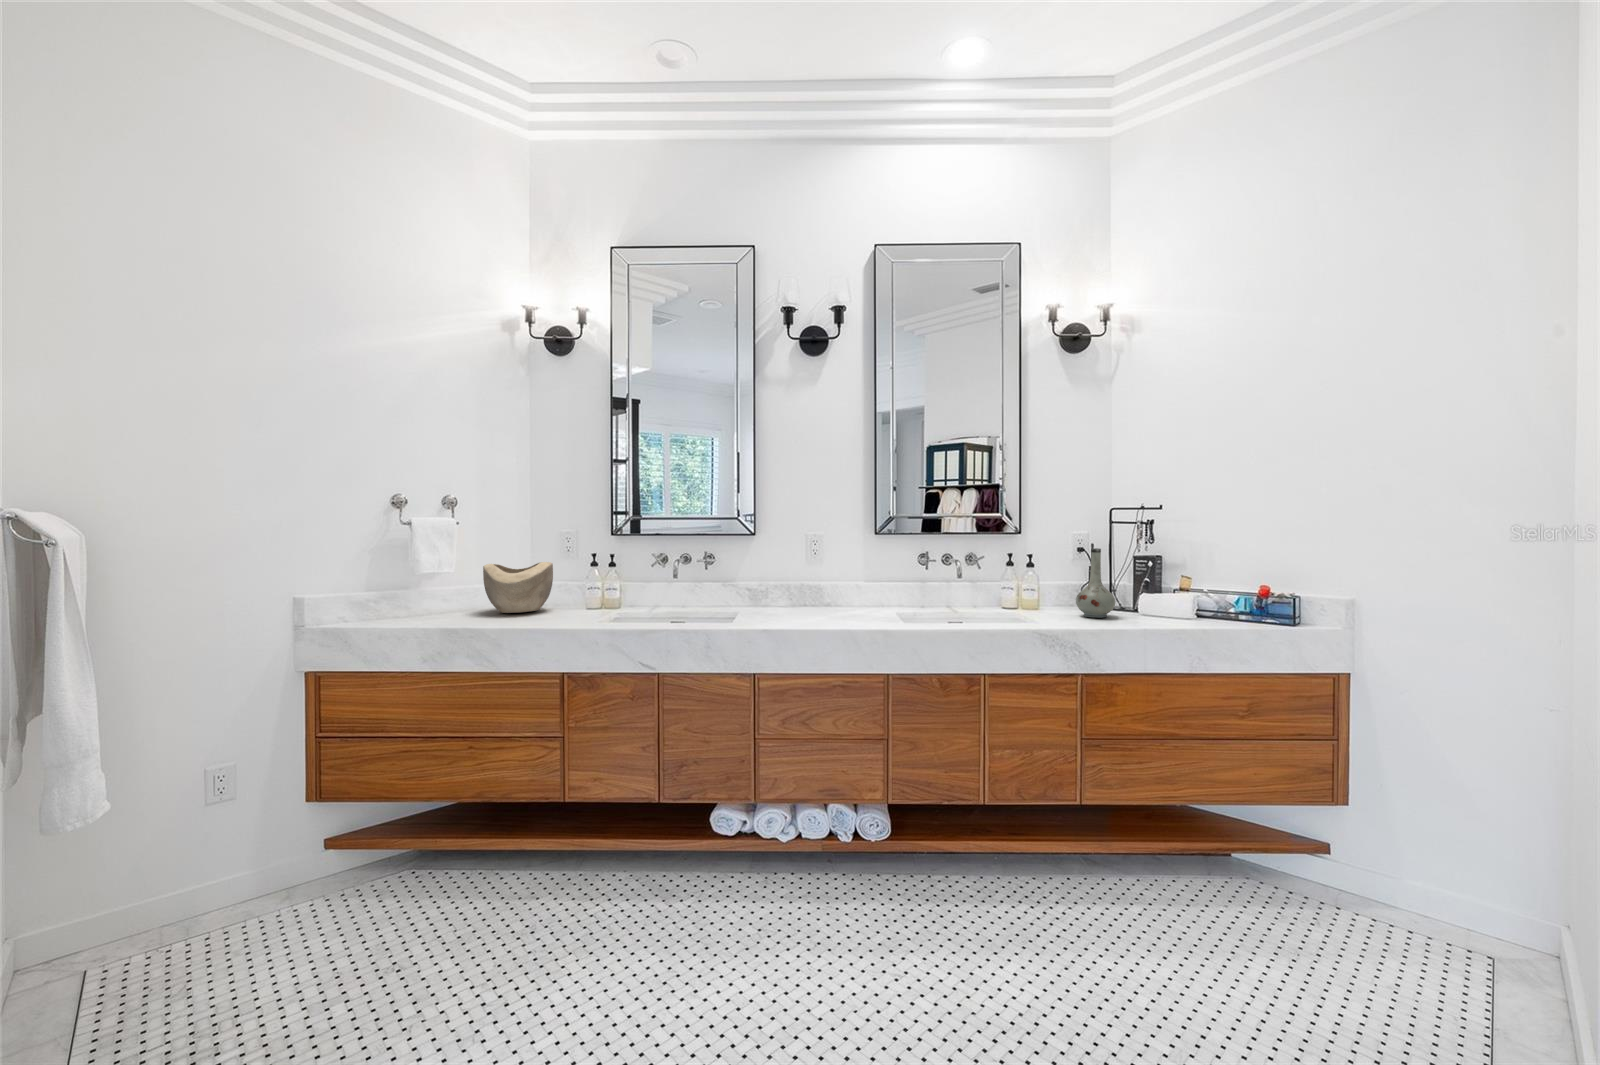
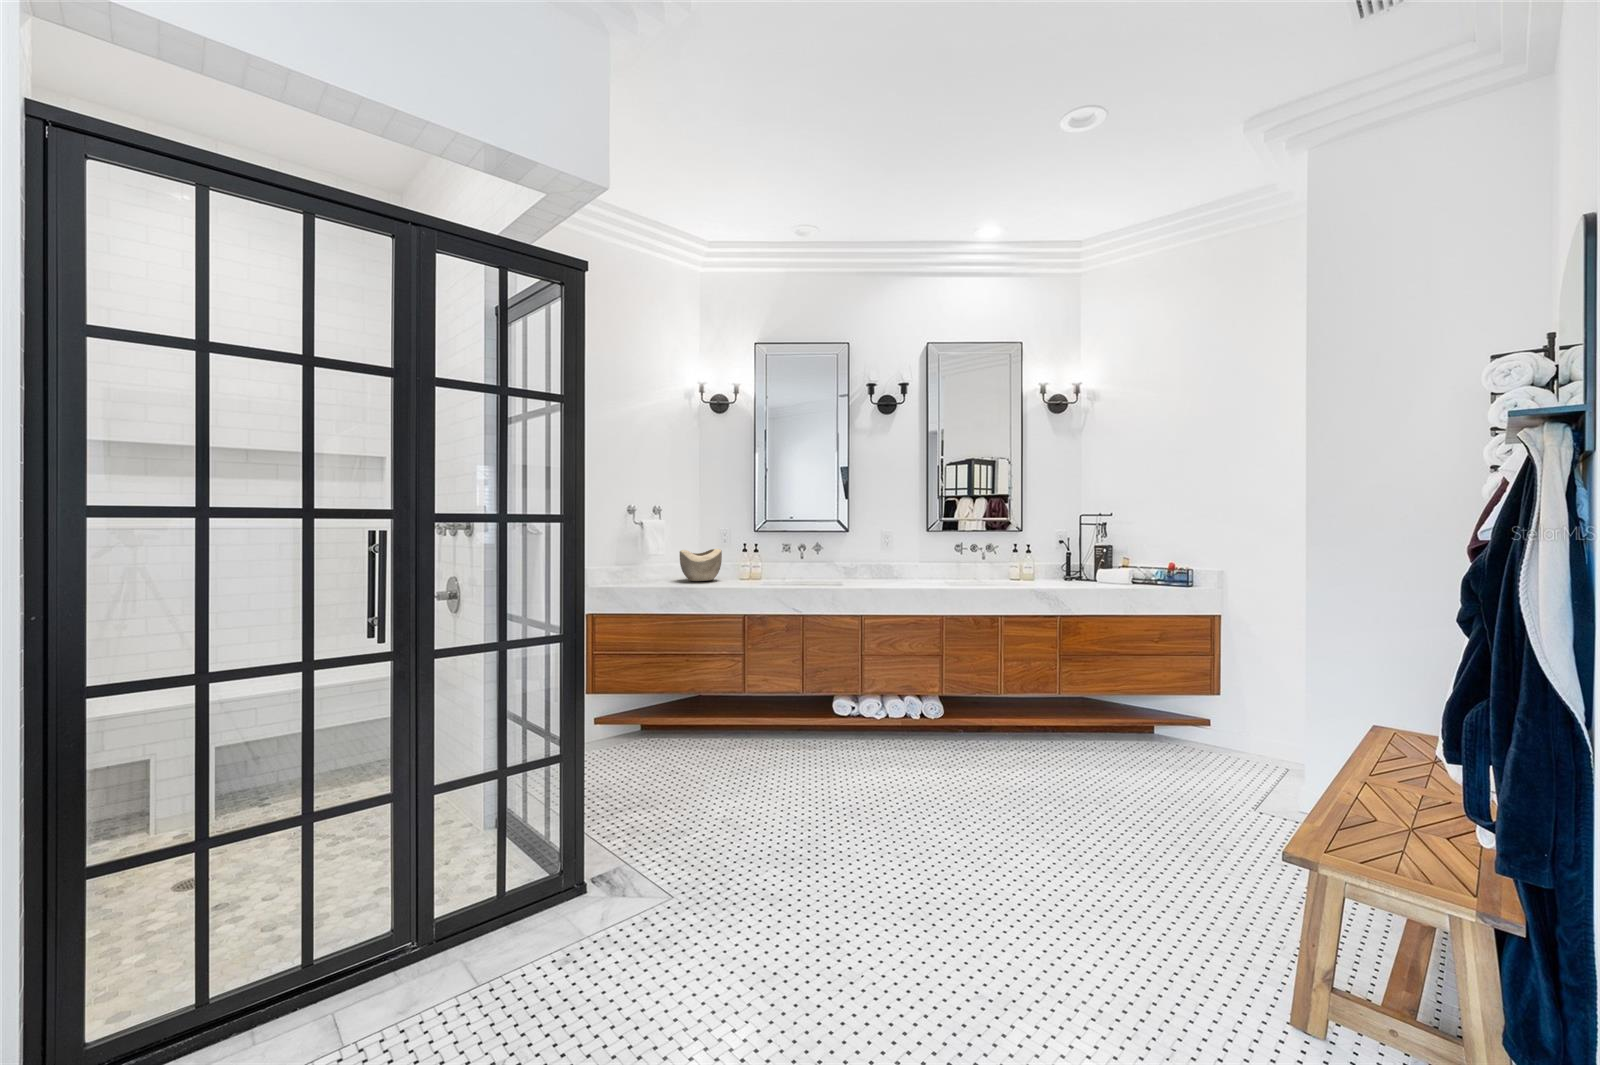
vase: present [1076,548,1115,618] -> none [1057,541,1082,584]

